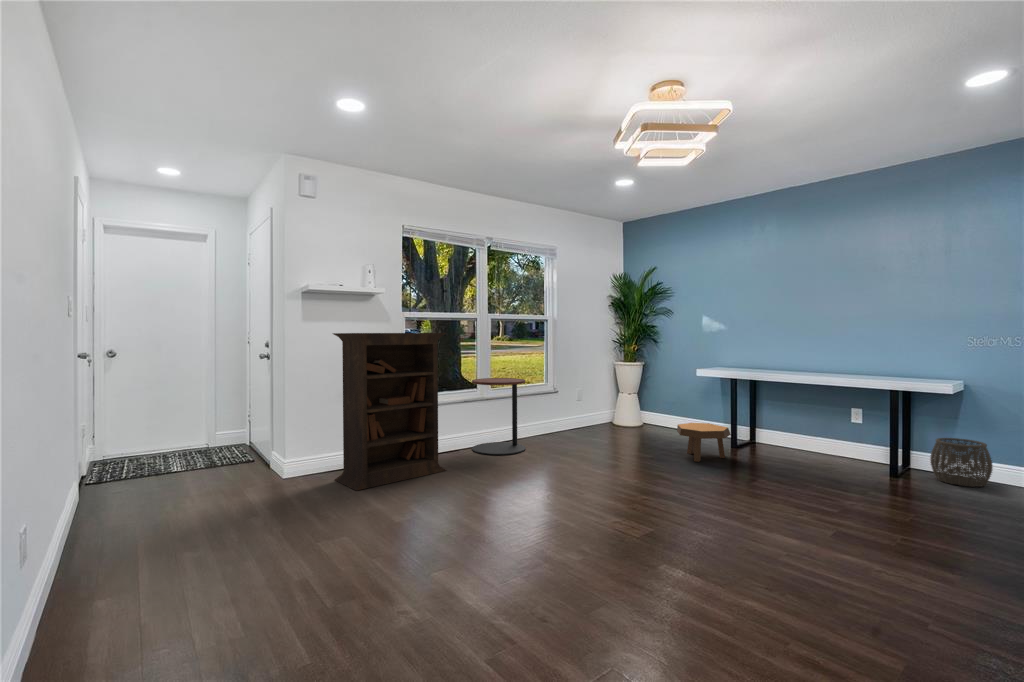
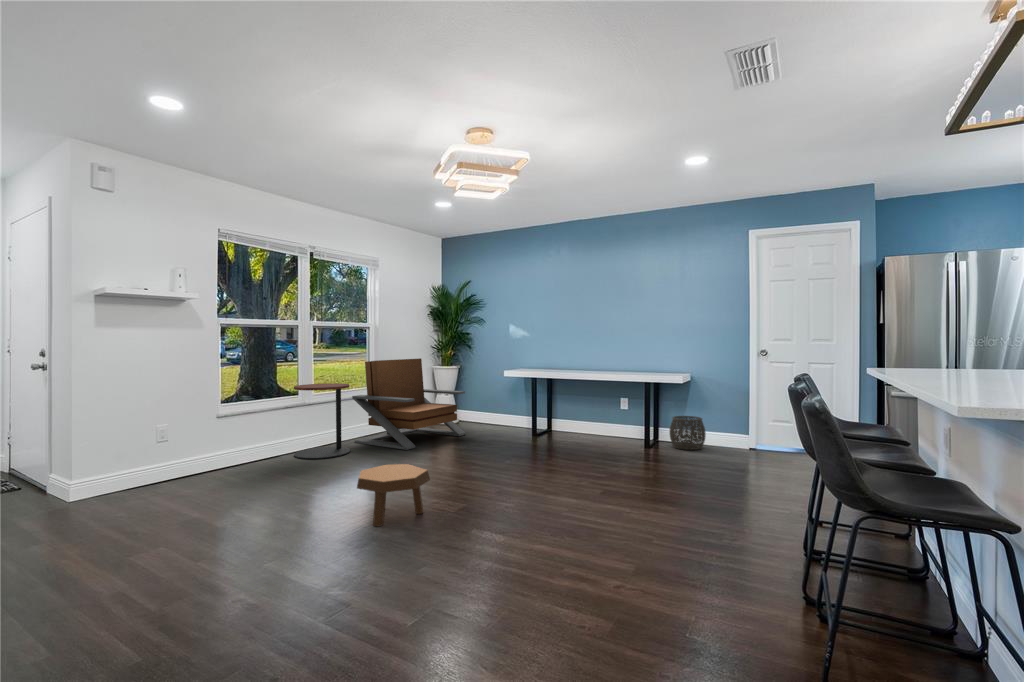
bookcase: present [333,333,446,491] -> none [134,339,270,505]
lounge chair: none [529,354,649,453] -> present [352,358,465,450]
footstool: present [677,423,731,462] -> present [357,464,430,526]

